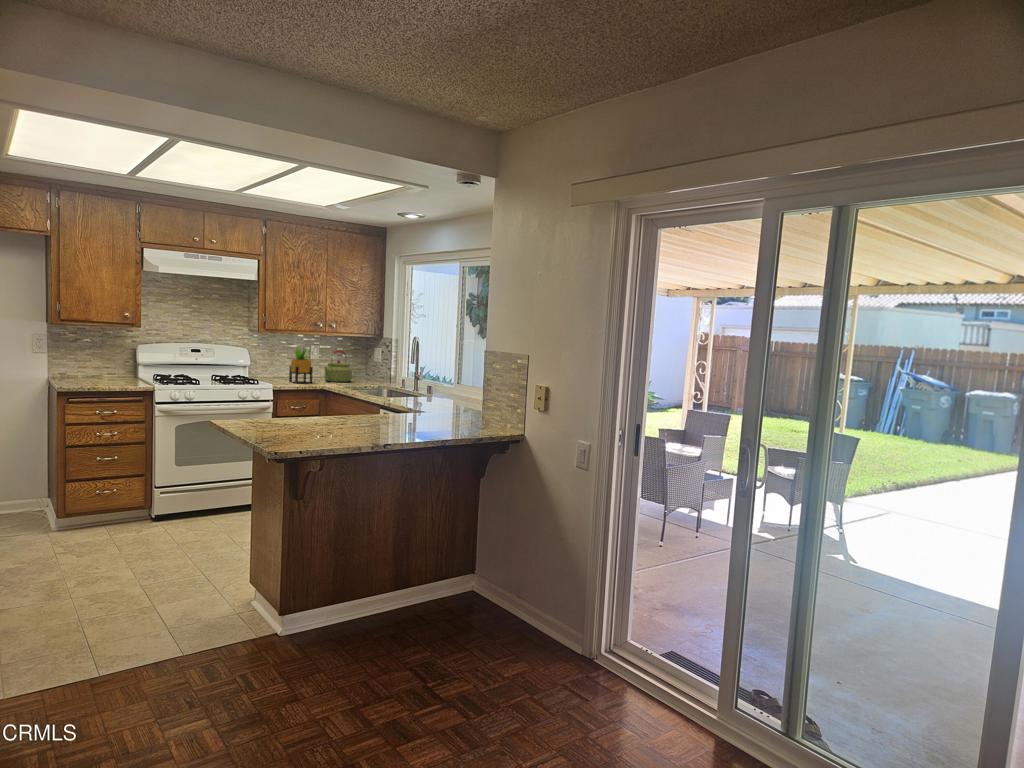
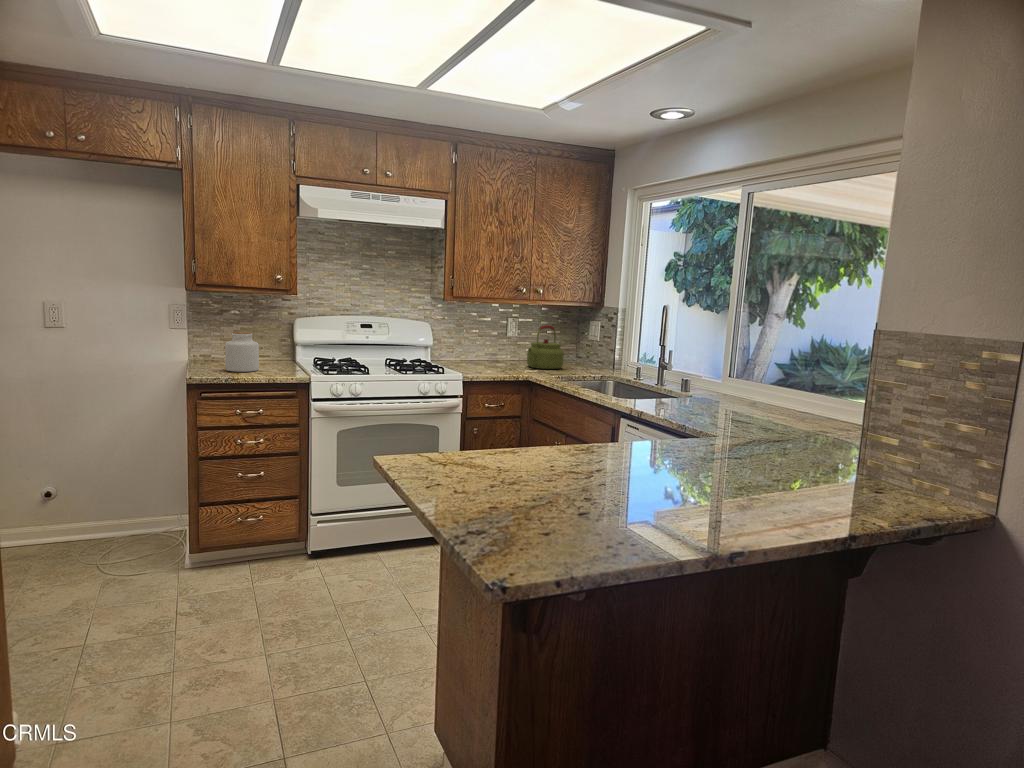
potted plant: present [289,347,313,383] -> none [482,315,516,372]
jar: none [84,354,111,383] -> present [225,332,259,372]

